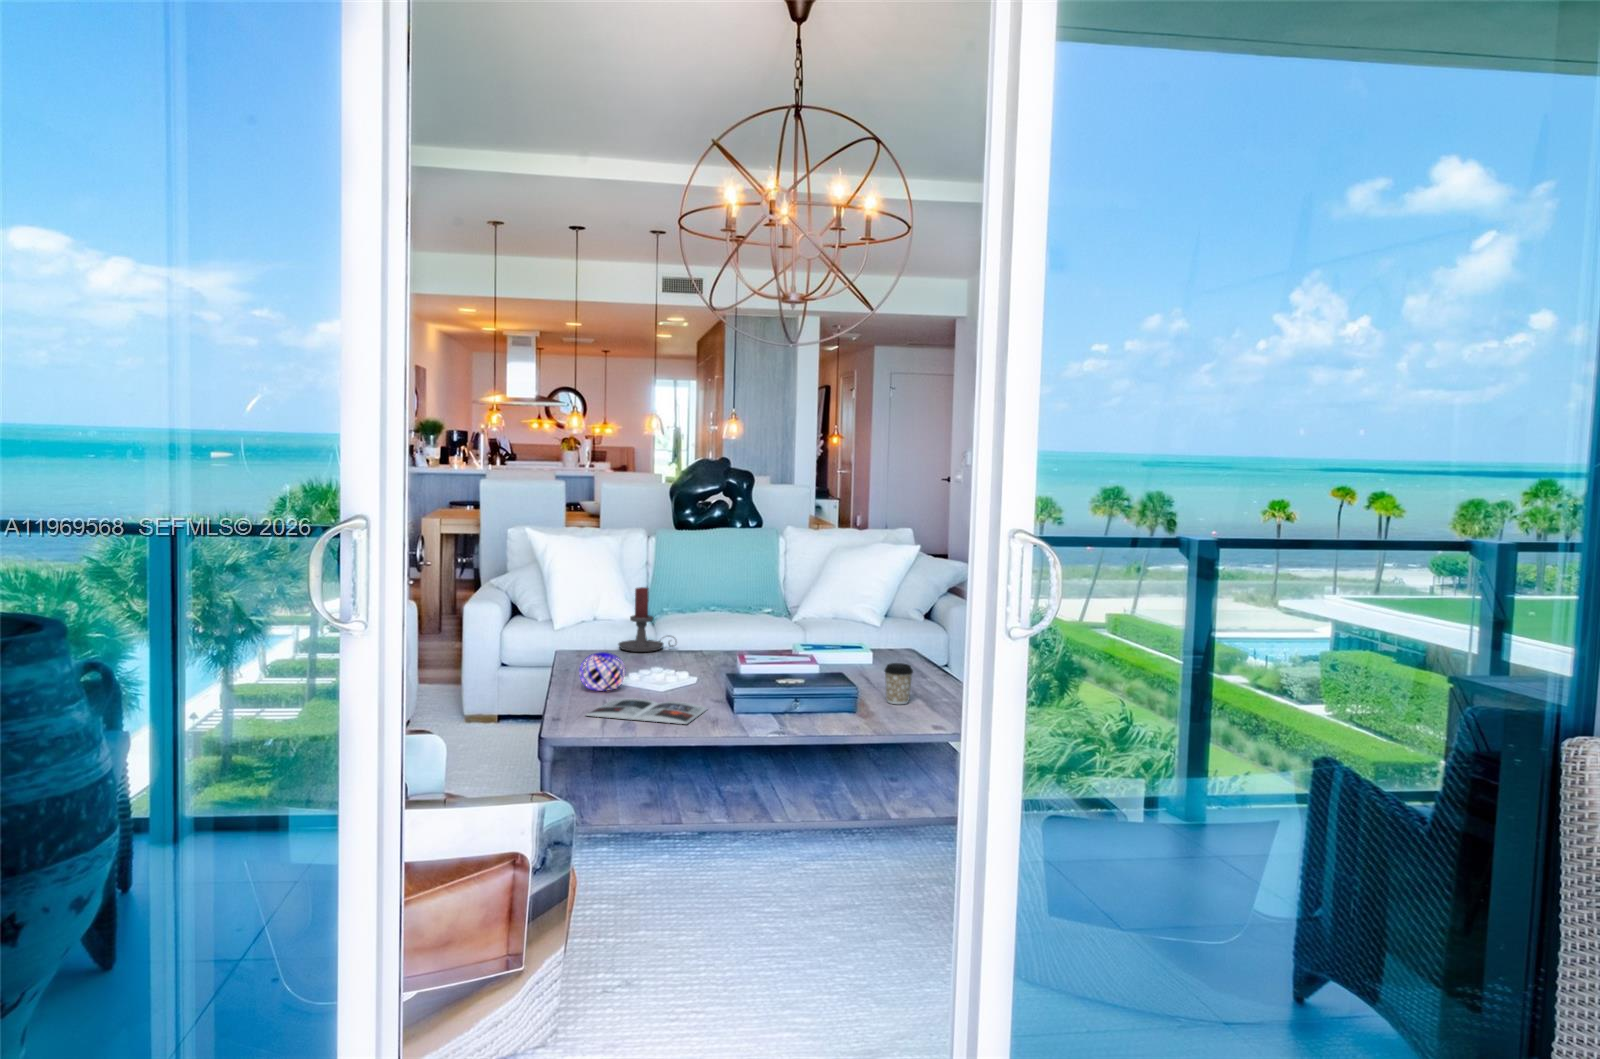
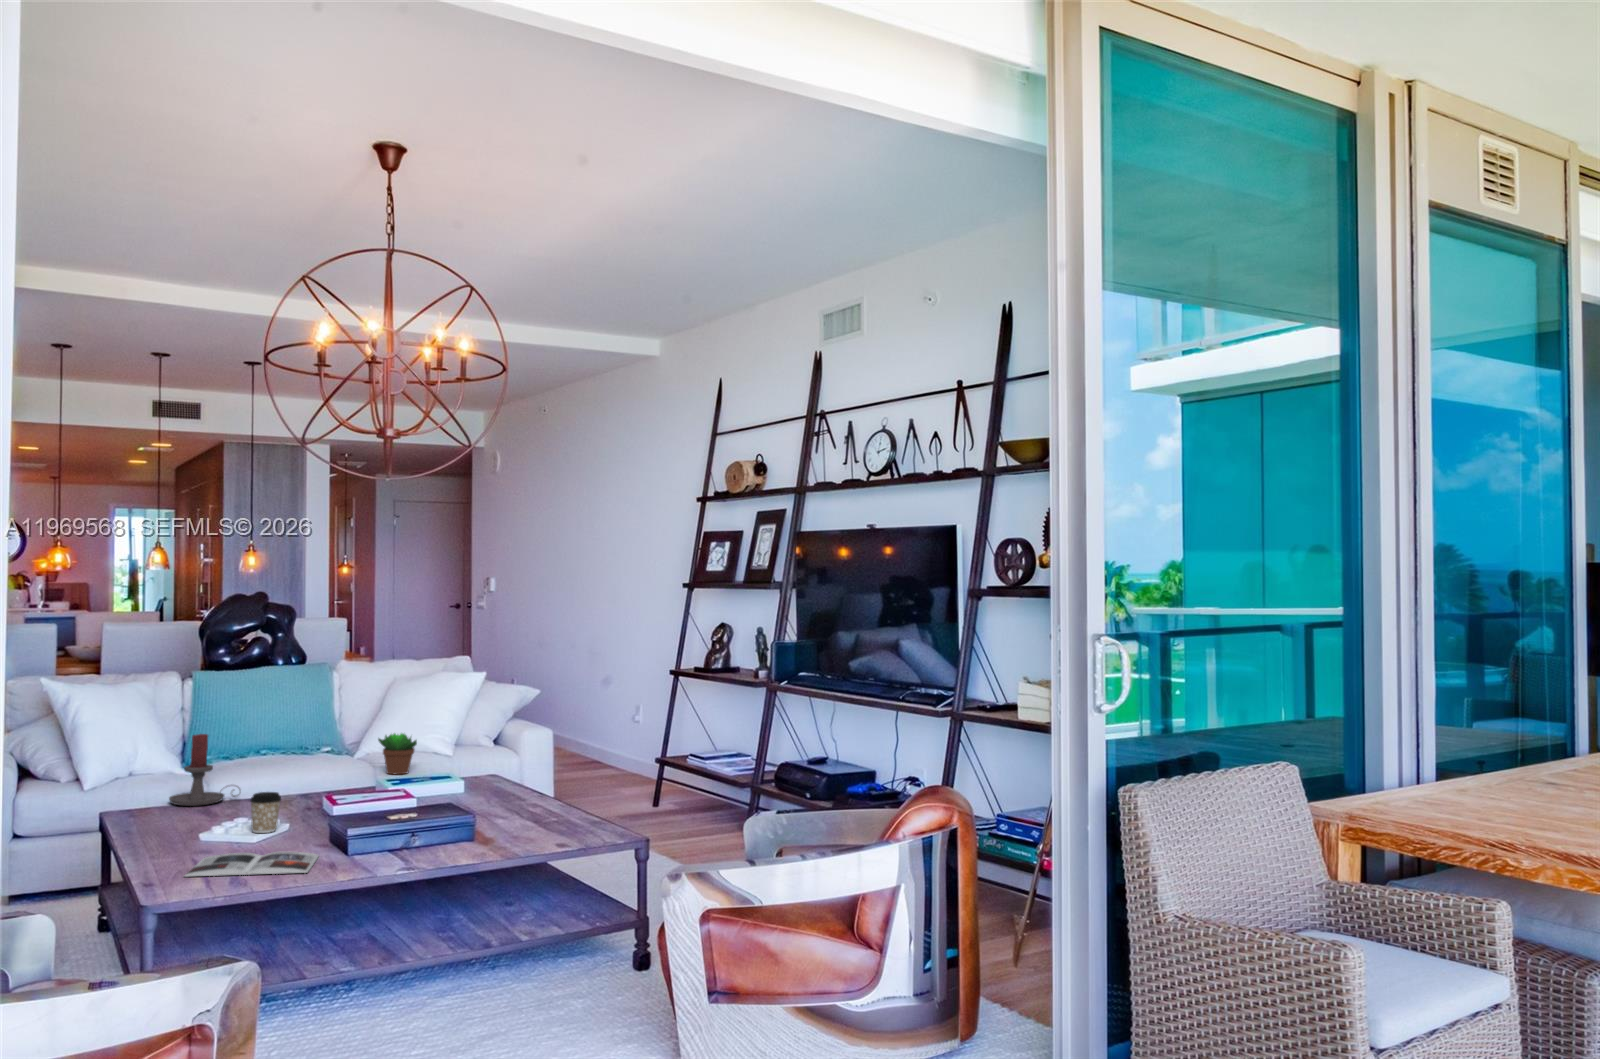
succulent plant: none [807,596,846,637] -> present [378,733,417,774]
decorative orb: present [579,652,626,691] -> none [156,807,212,850]
coffee cup: present [885,663,913,704] -> present [250,792,281,833]

